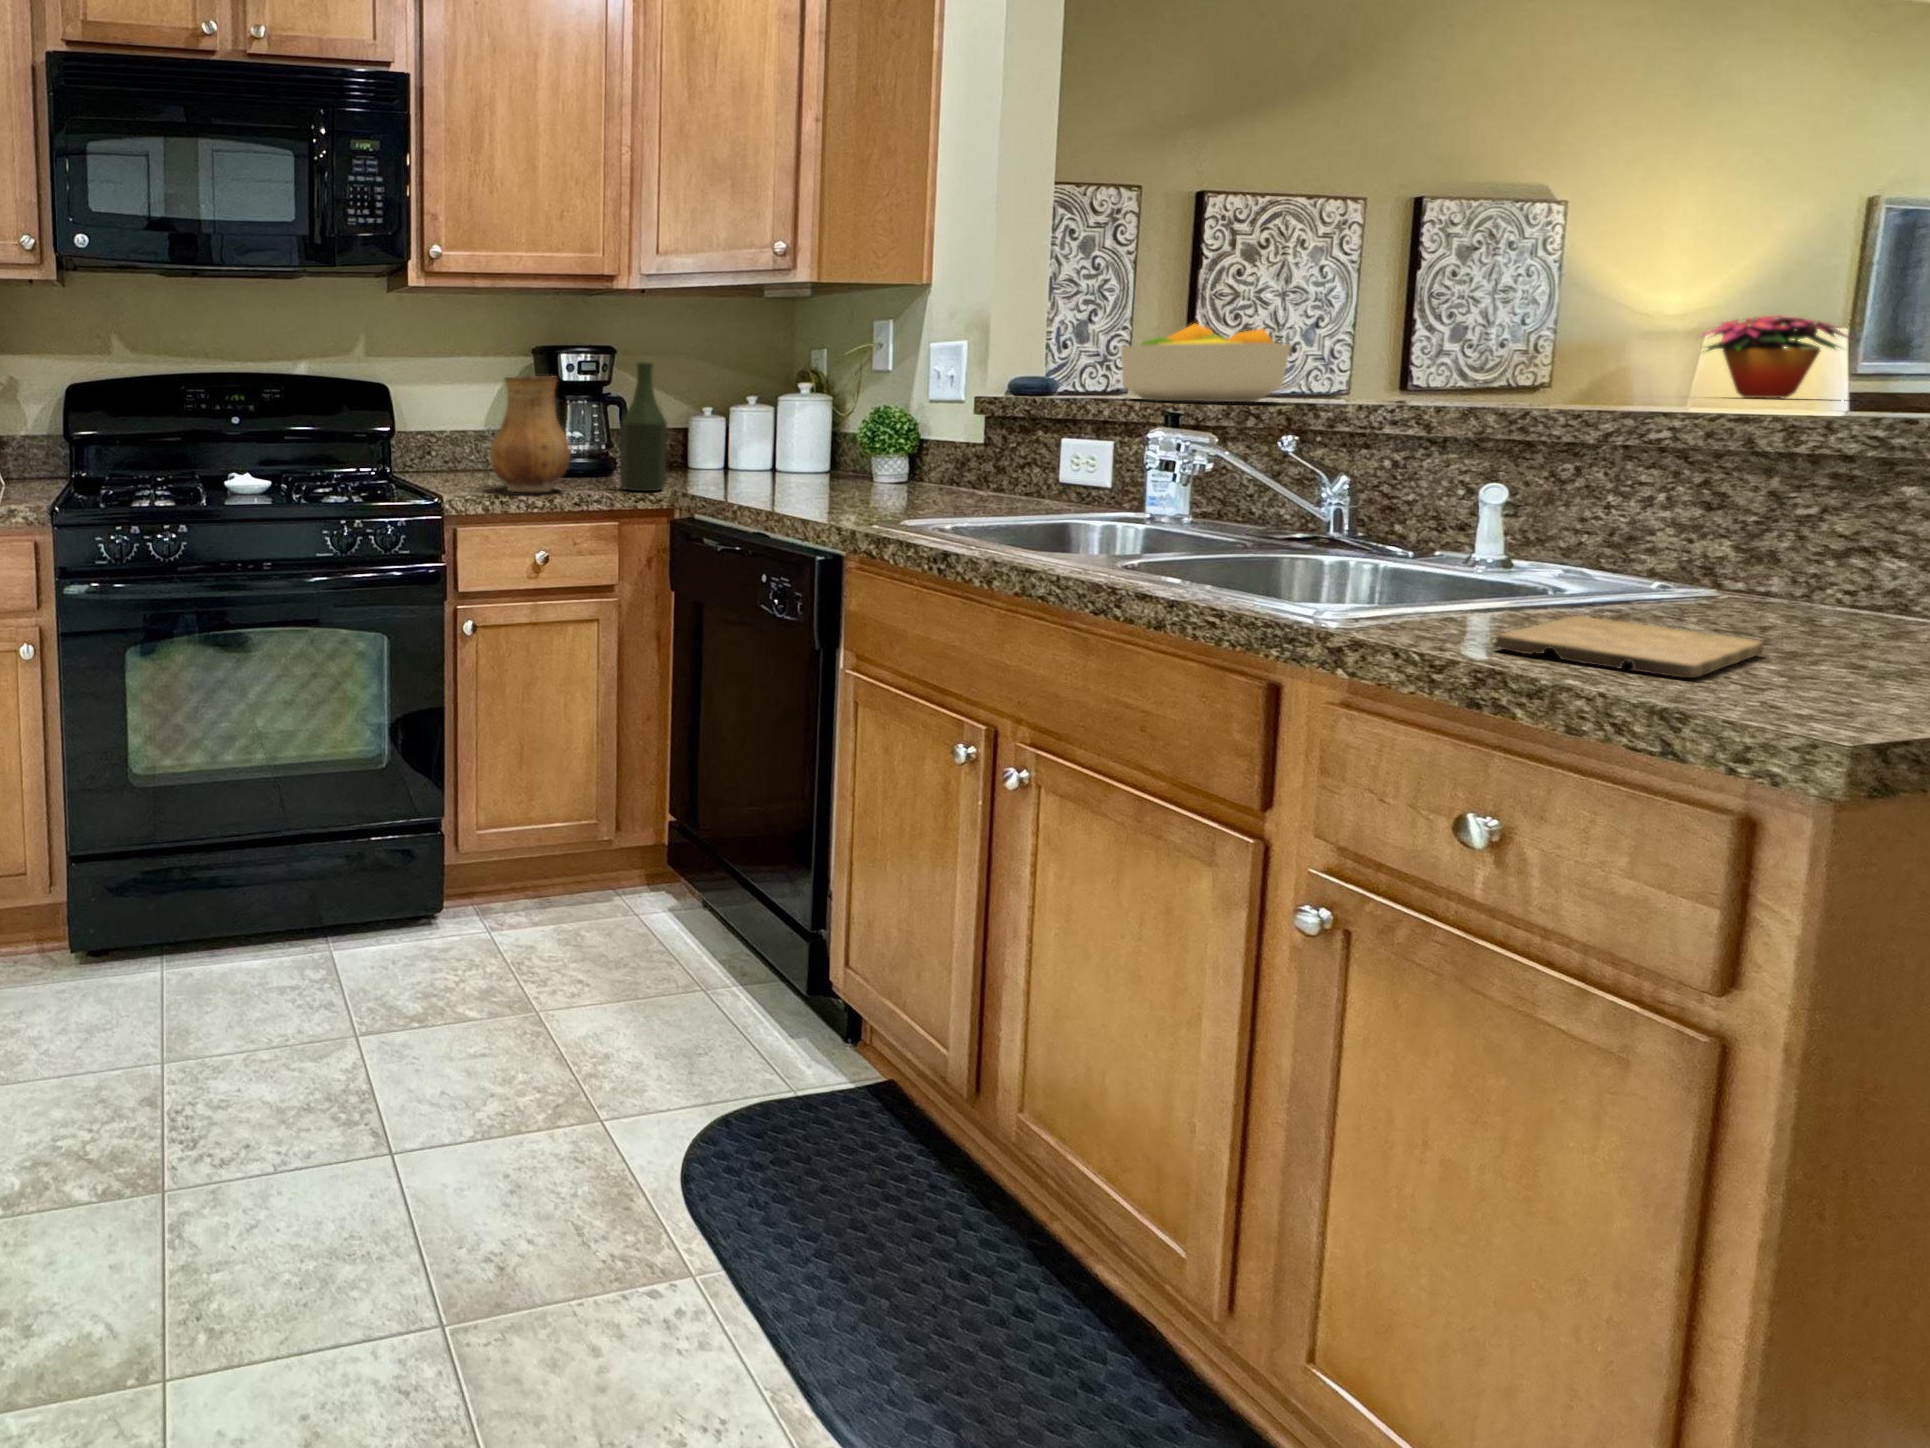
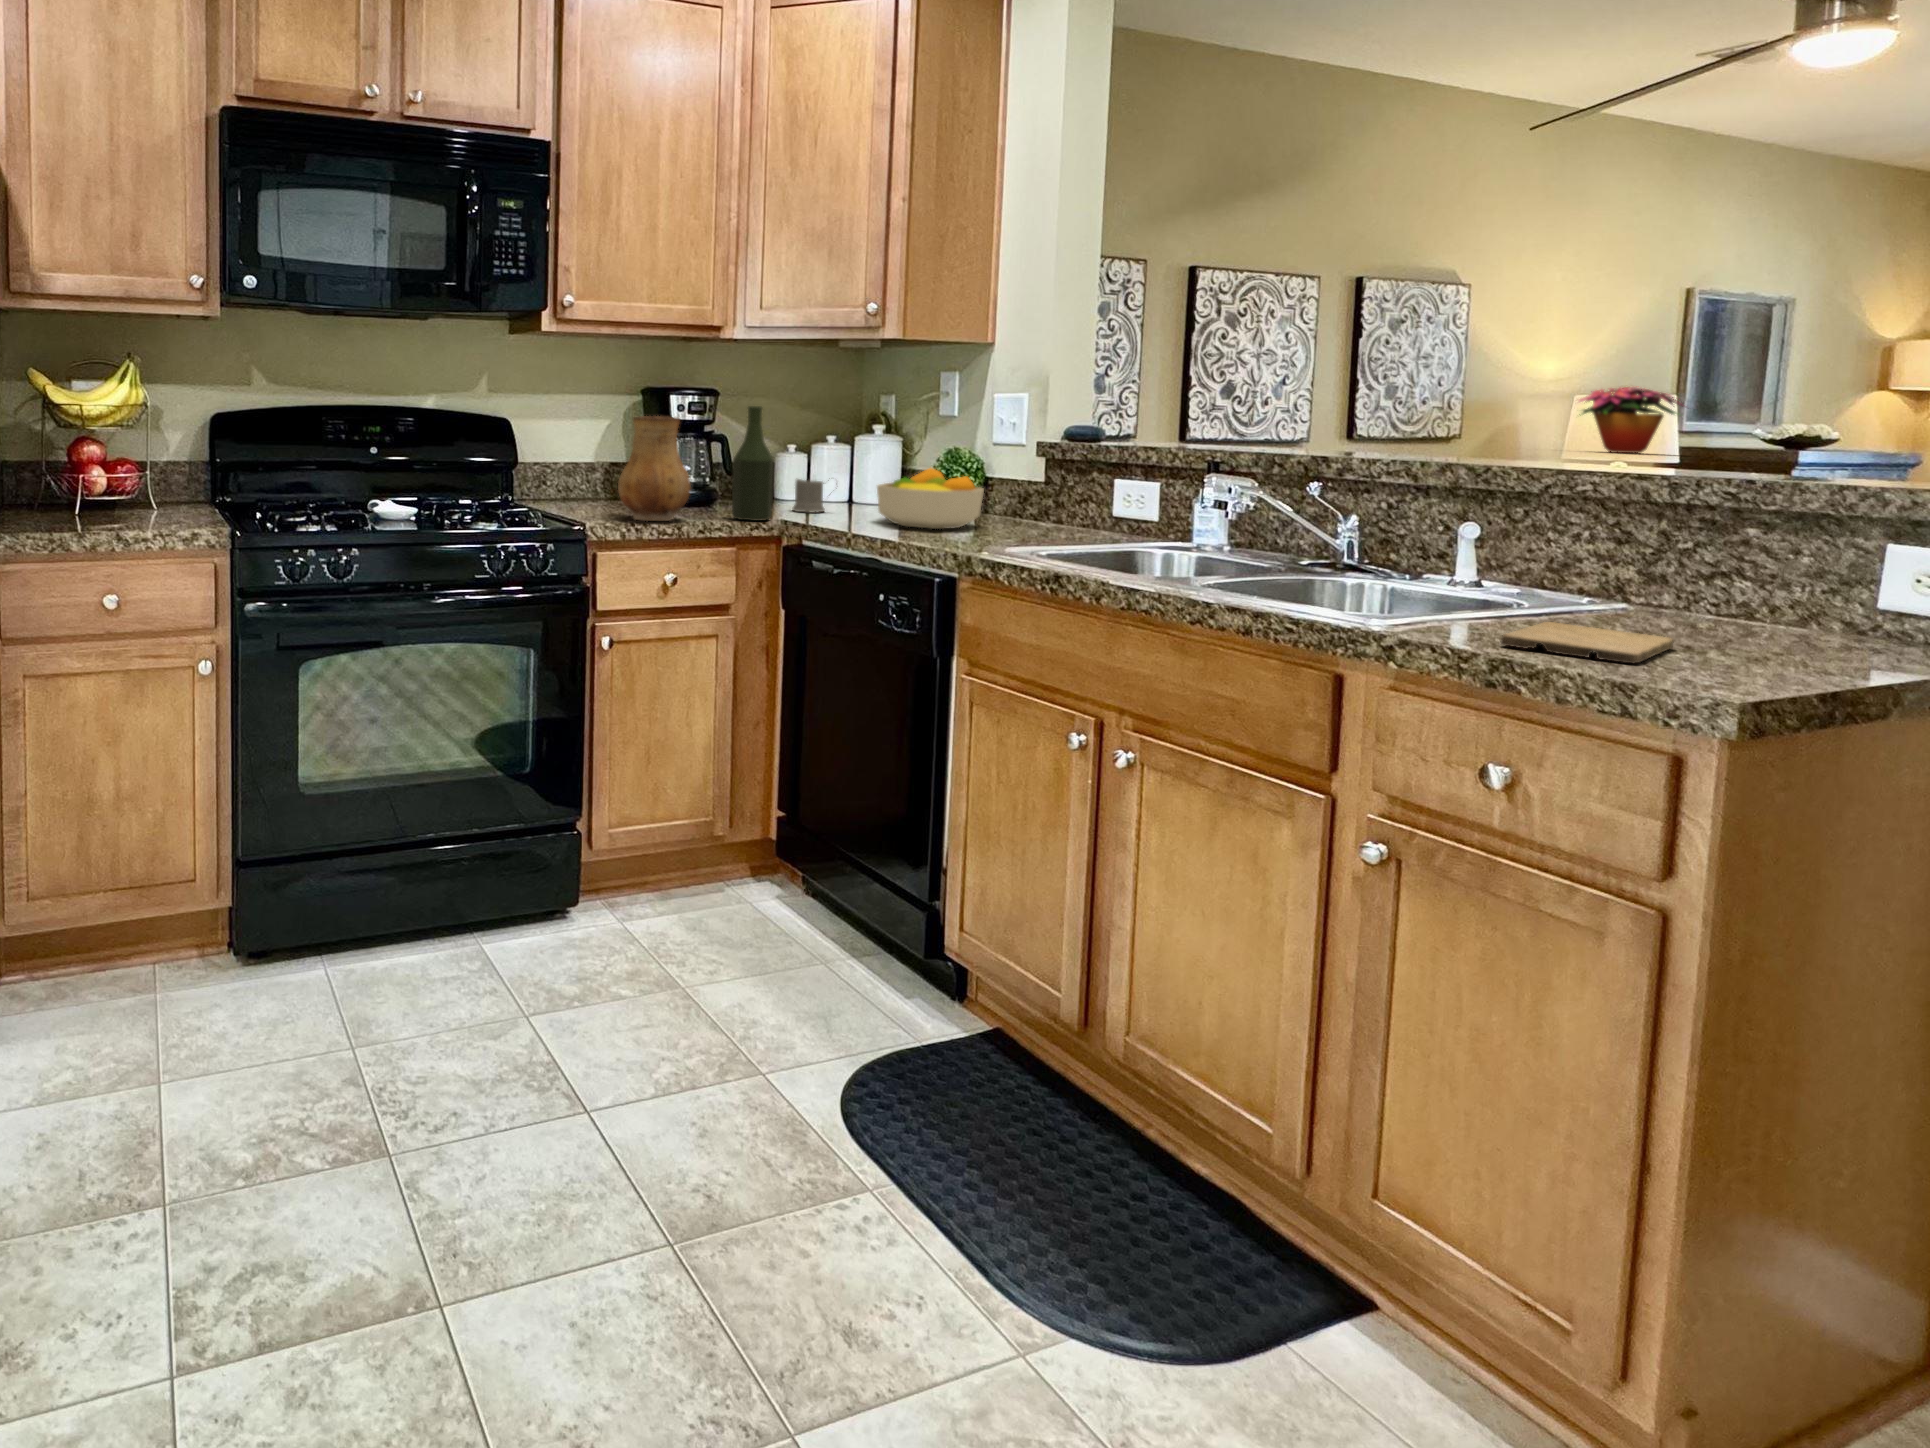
fruit bowl: present [1121,324,1291,402] -> present [877,468,984,529]
mug: none [698,442,749,481] -> present [793,479,829,513]

